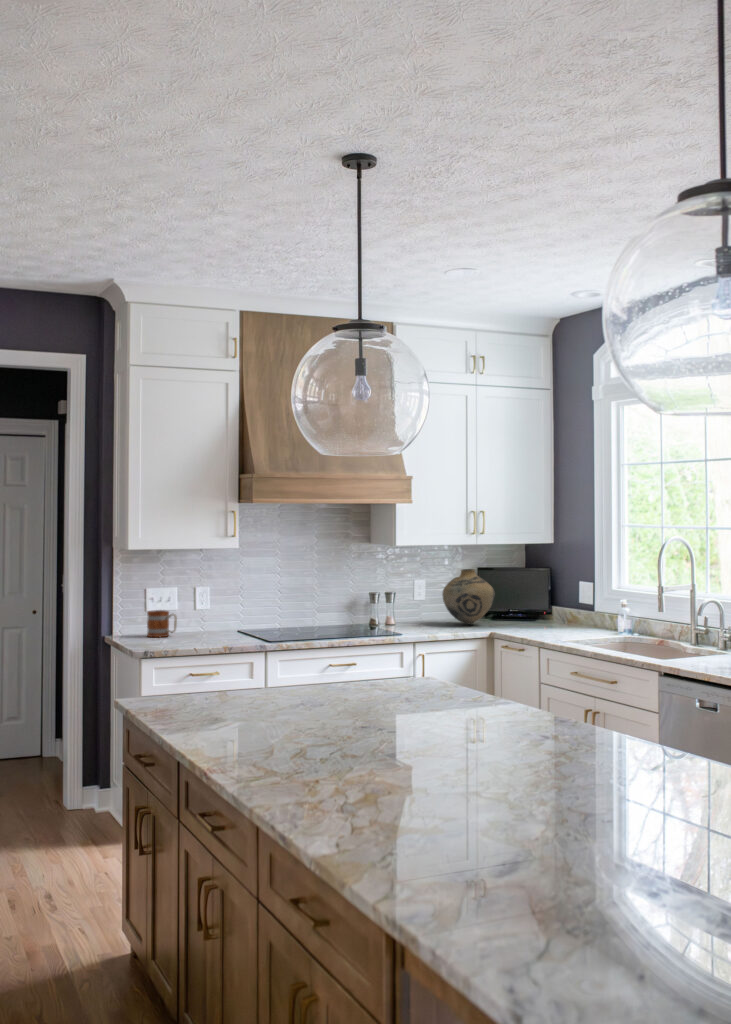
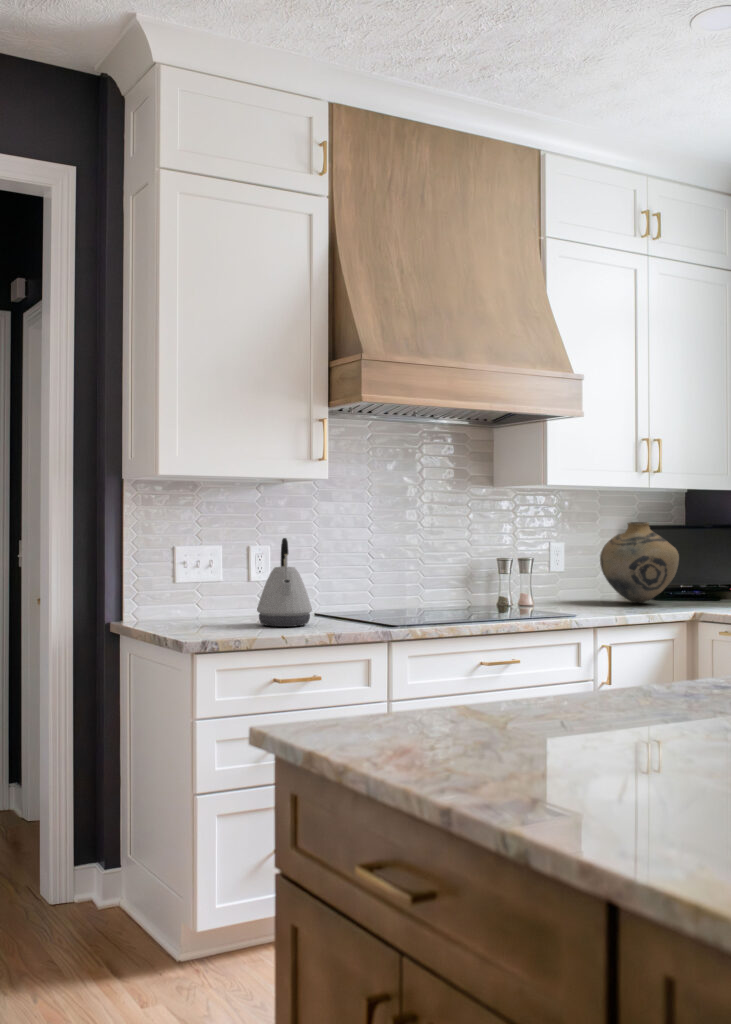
kettle: none [188,587,222,642] -> present [257,538,312,627]
mug: present [147,610,177,637] -> none [182,579,232,622]

